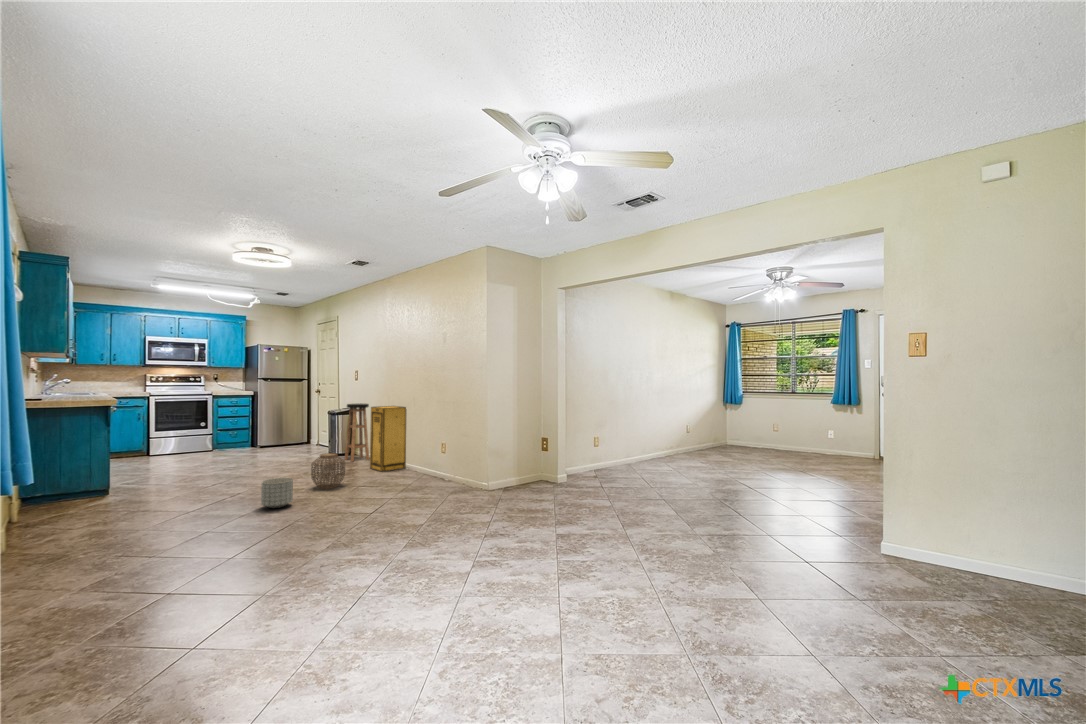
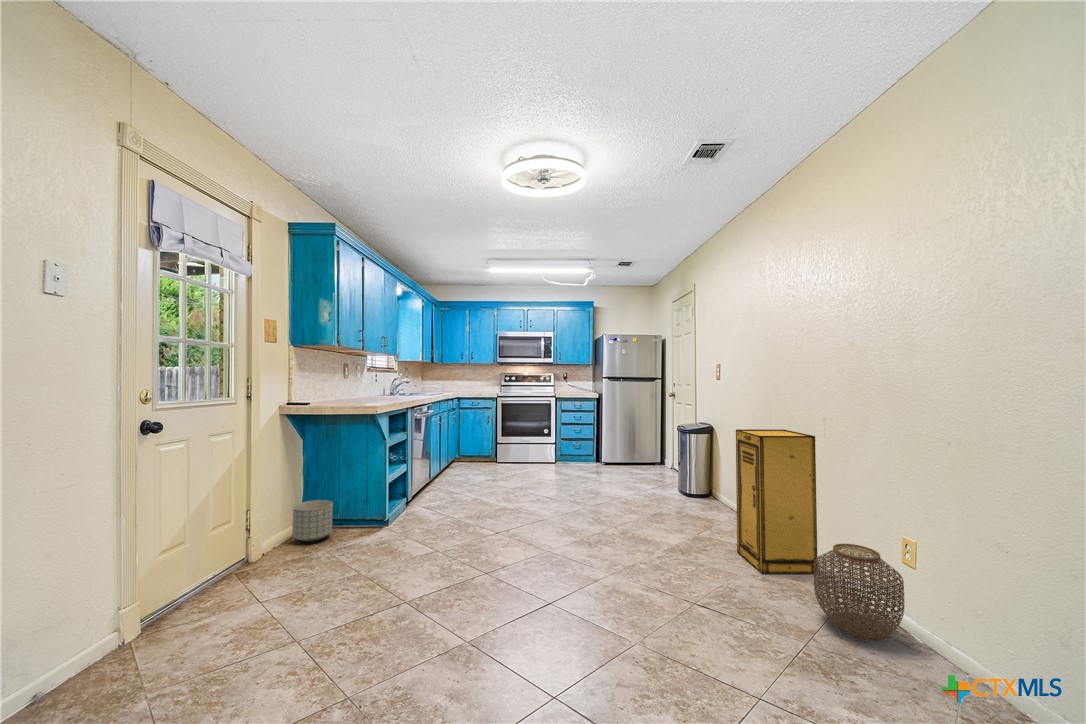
bar stool: present [345,403,369,462] -> none [698,418,740,522]
woven basket: present [311,453,345,489] -> present [813,544,904,640]
planter: present [261,478,293,508] -> present [292,500,333,542]

